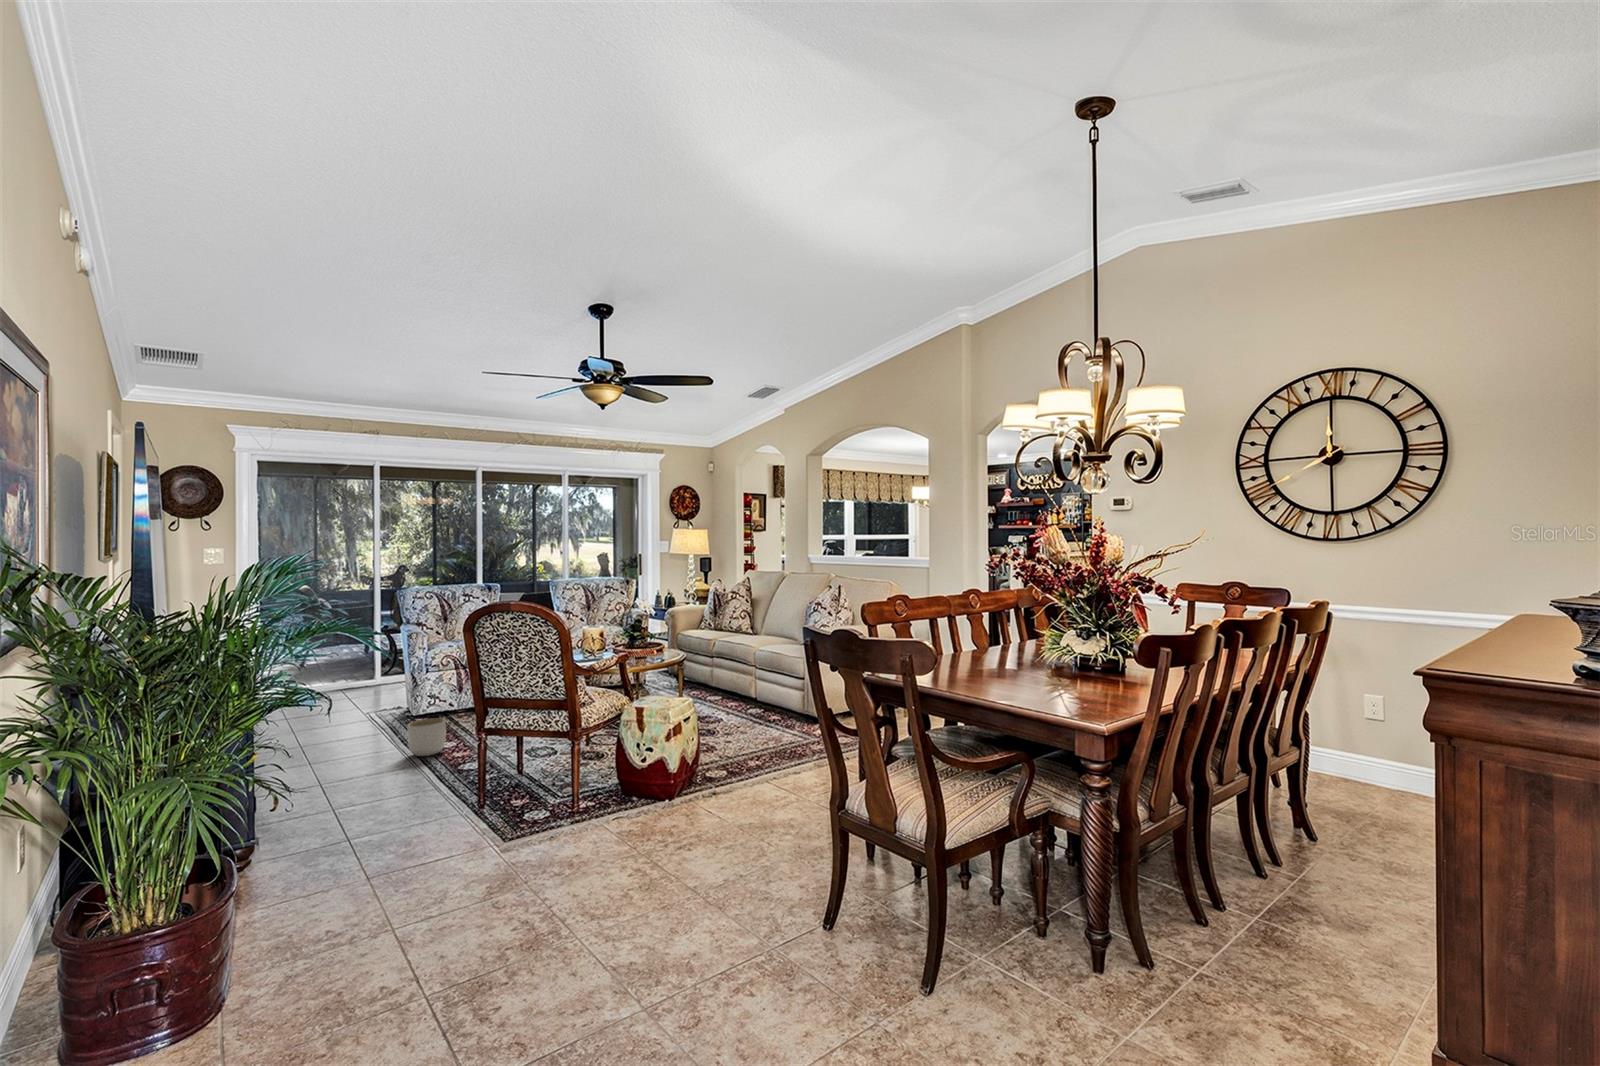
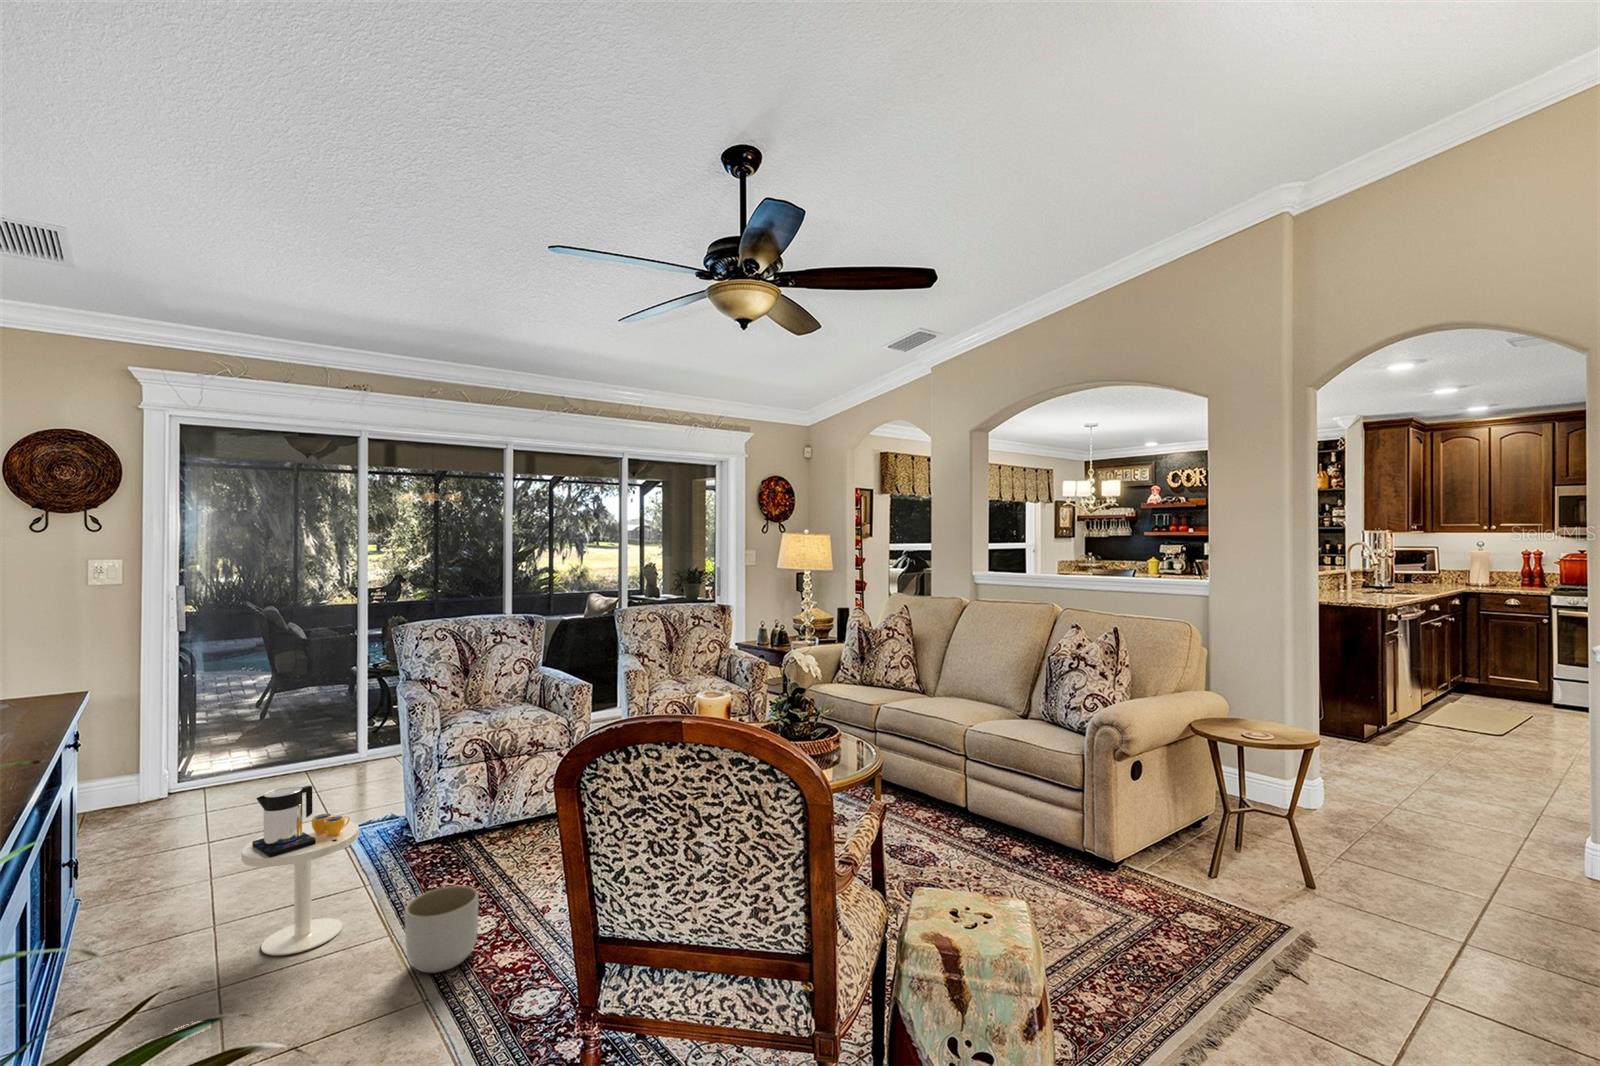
side table: none [322,669,382,753] -> present [241,785,359,955]

